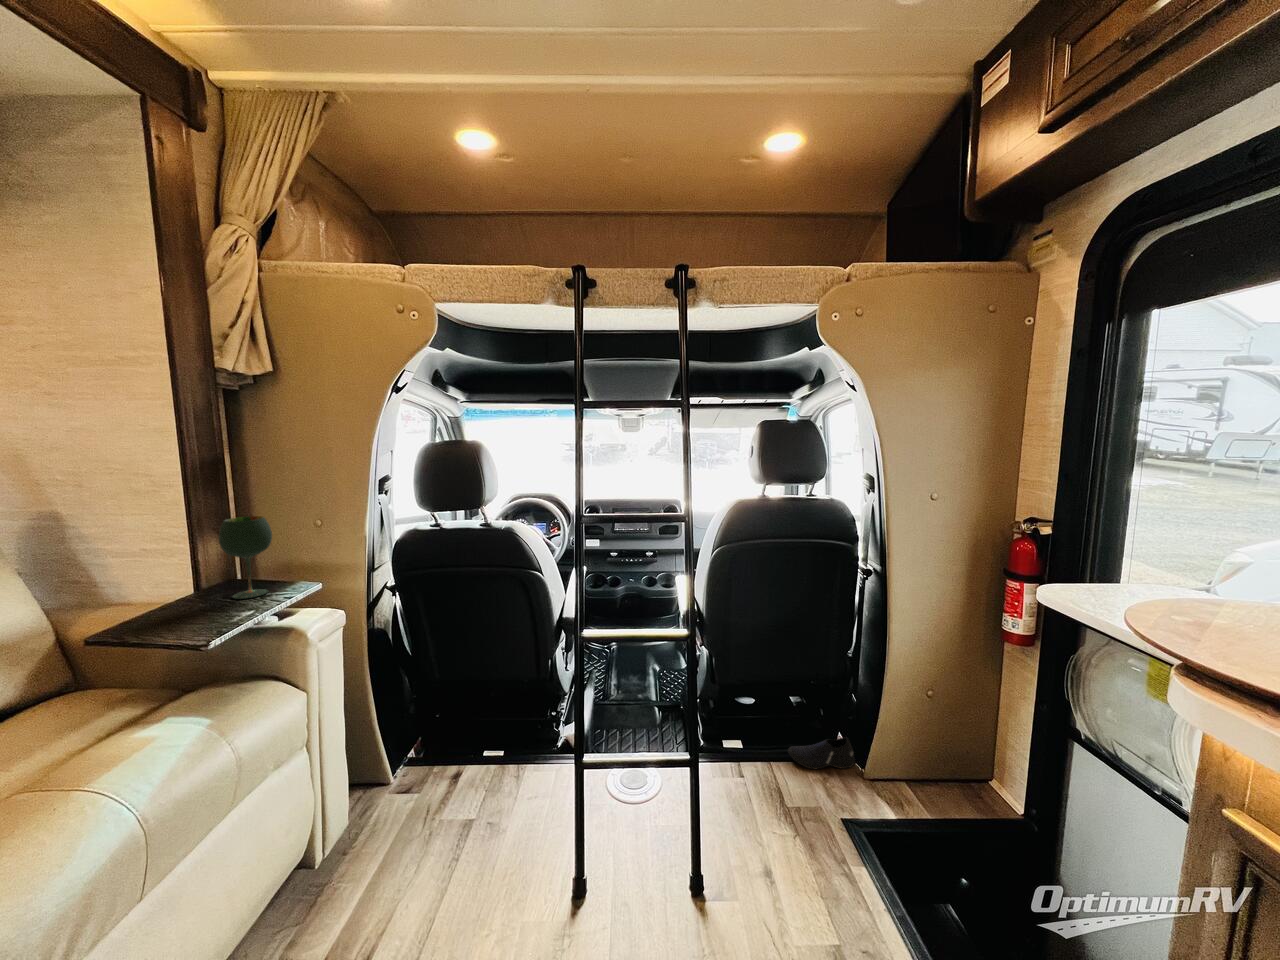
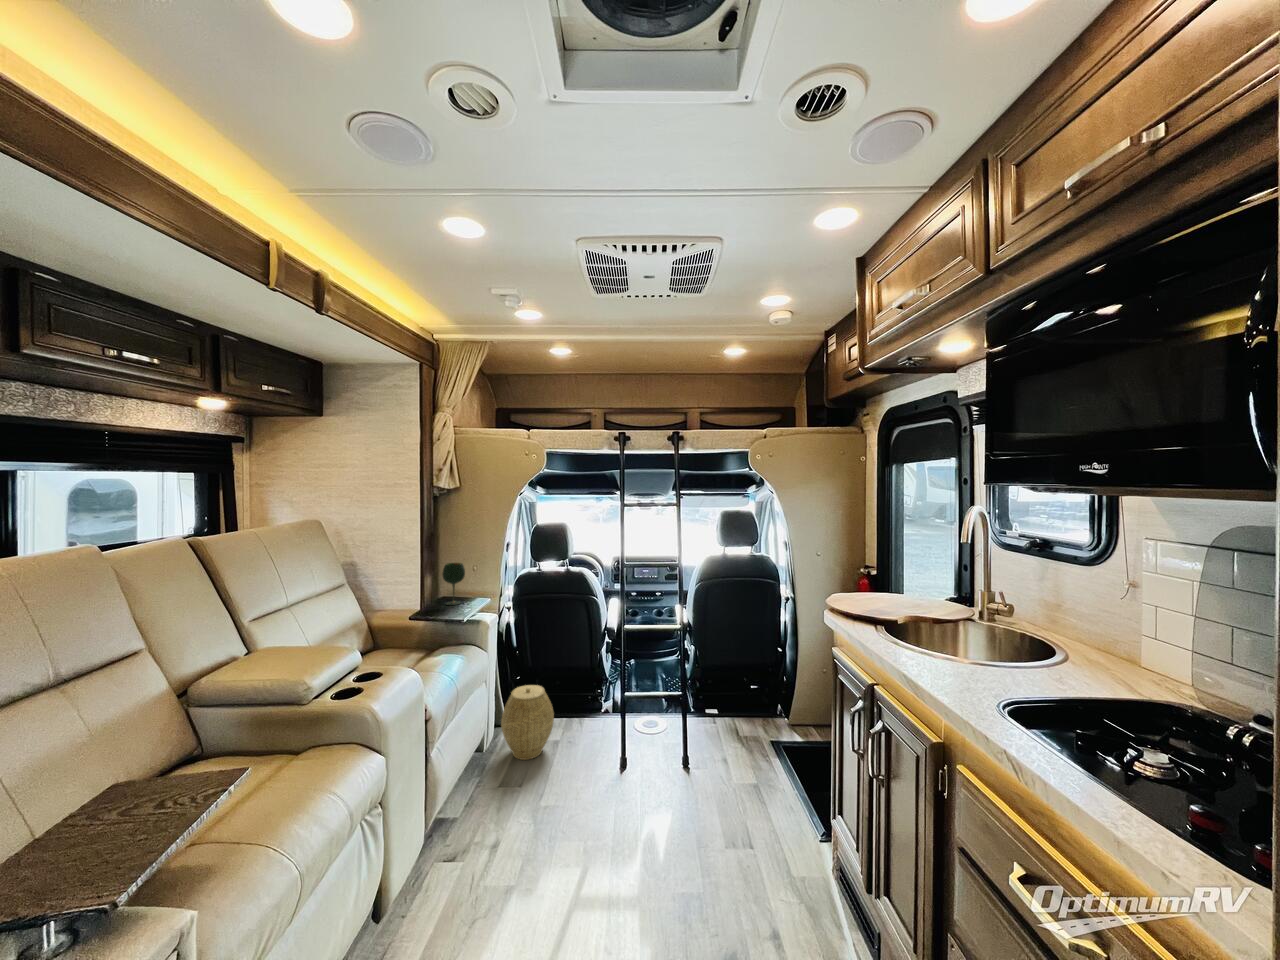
woven basket: none [355,732,459,874] -> present [501,685,554,760]
shoe: present [788,737,855,769] -> none [744,702,785,721]

